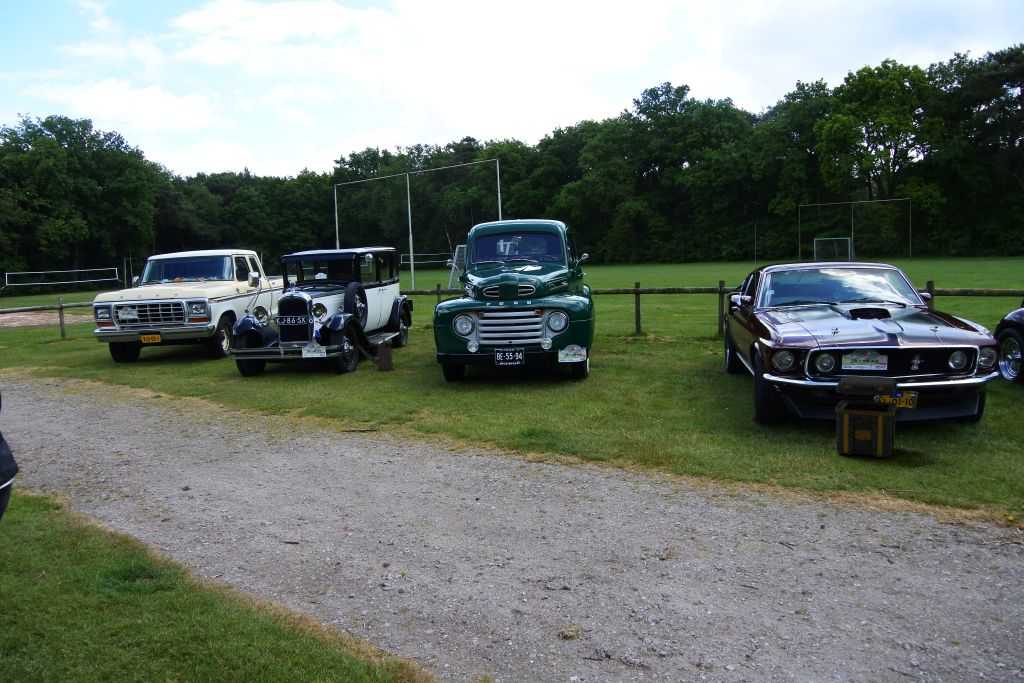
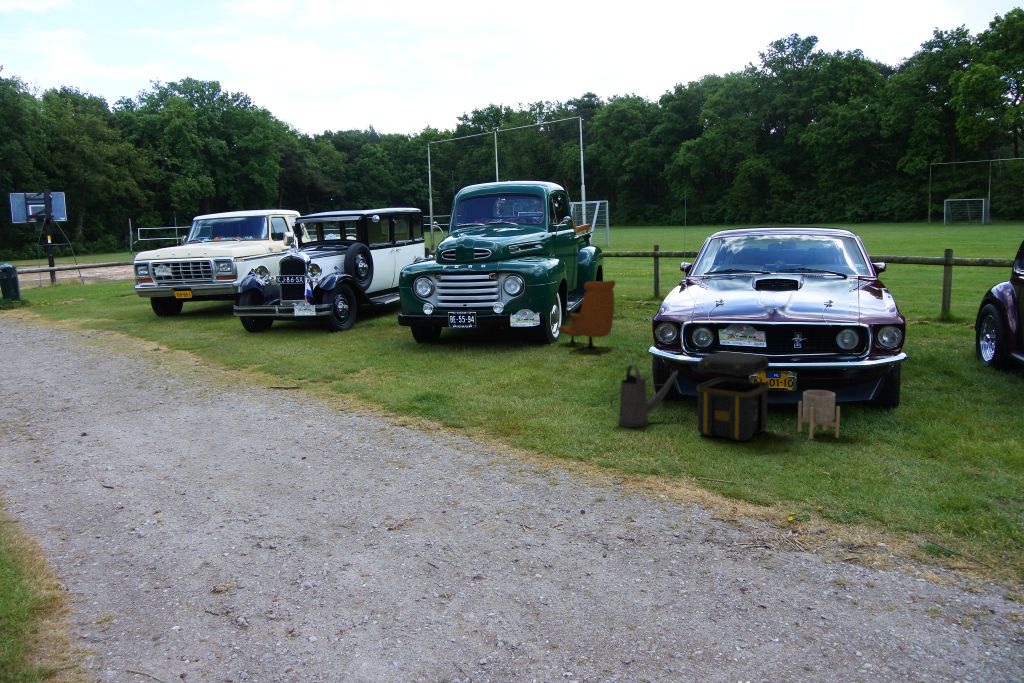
lounge chair: none [596,314,664,387] -> present [558,280,615,355]
watering can: present [358,338,393,371] -> present [610,365,678,427]
planter: none [921,408,964,453] -> present [798,390,840,439]

